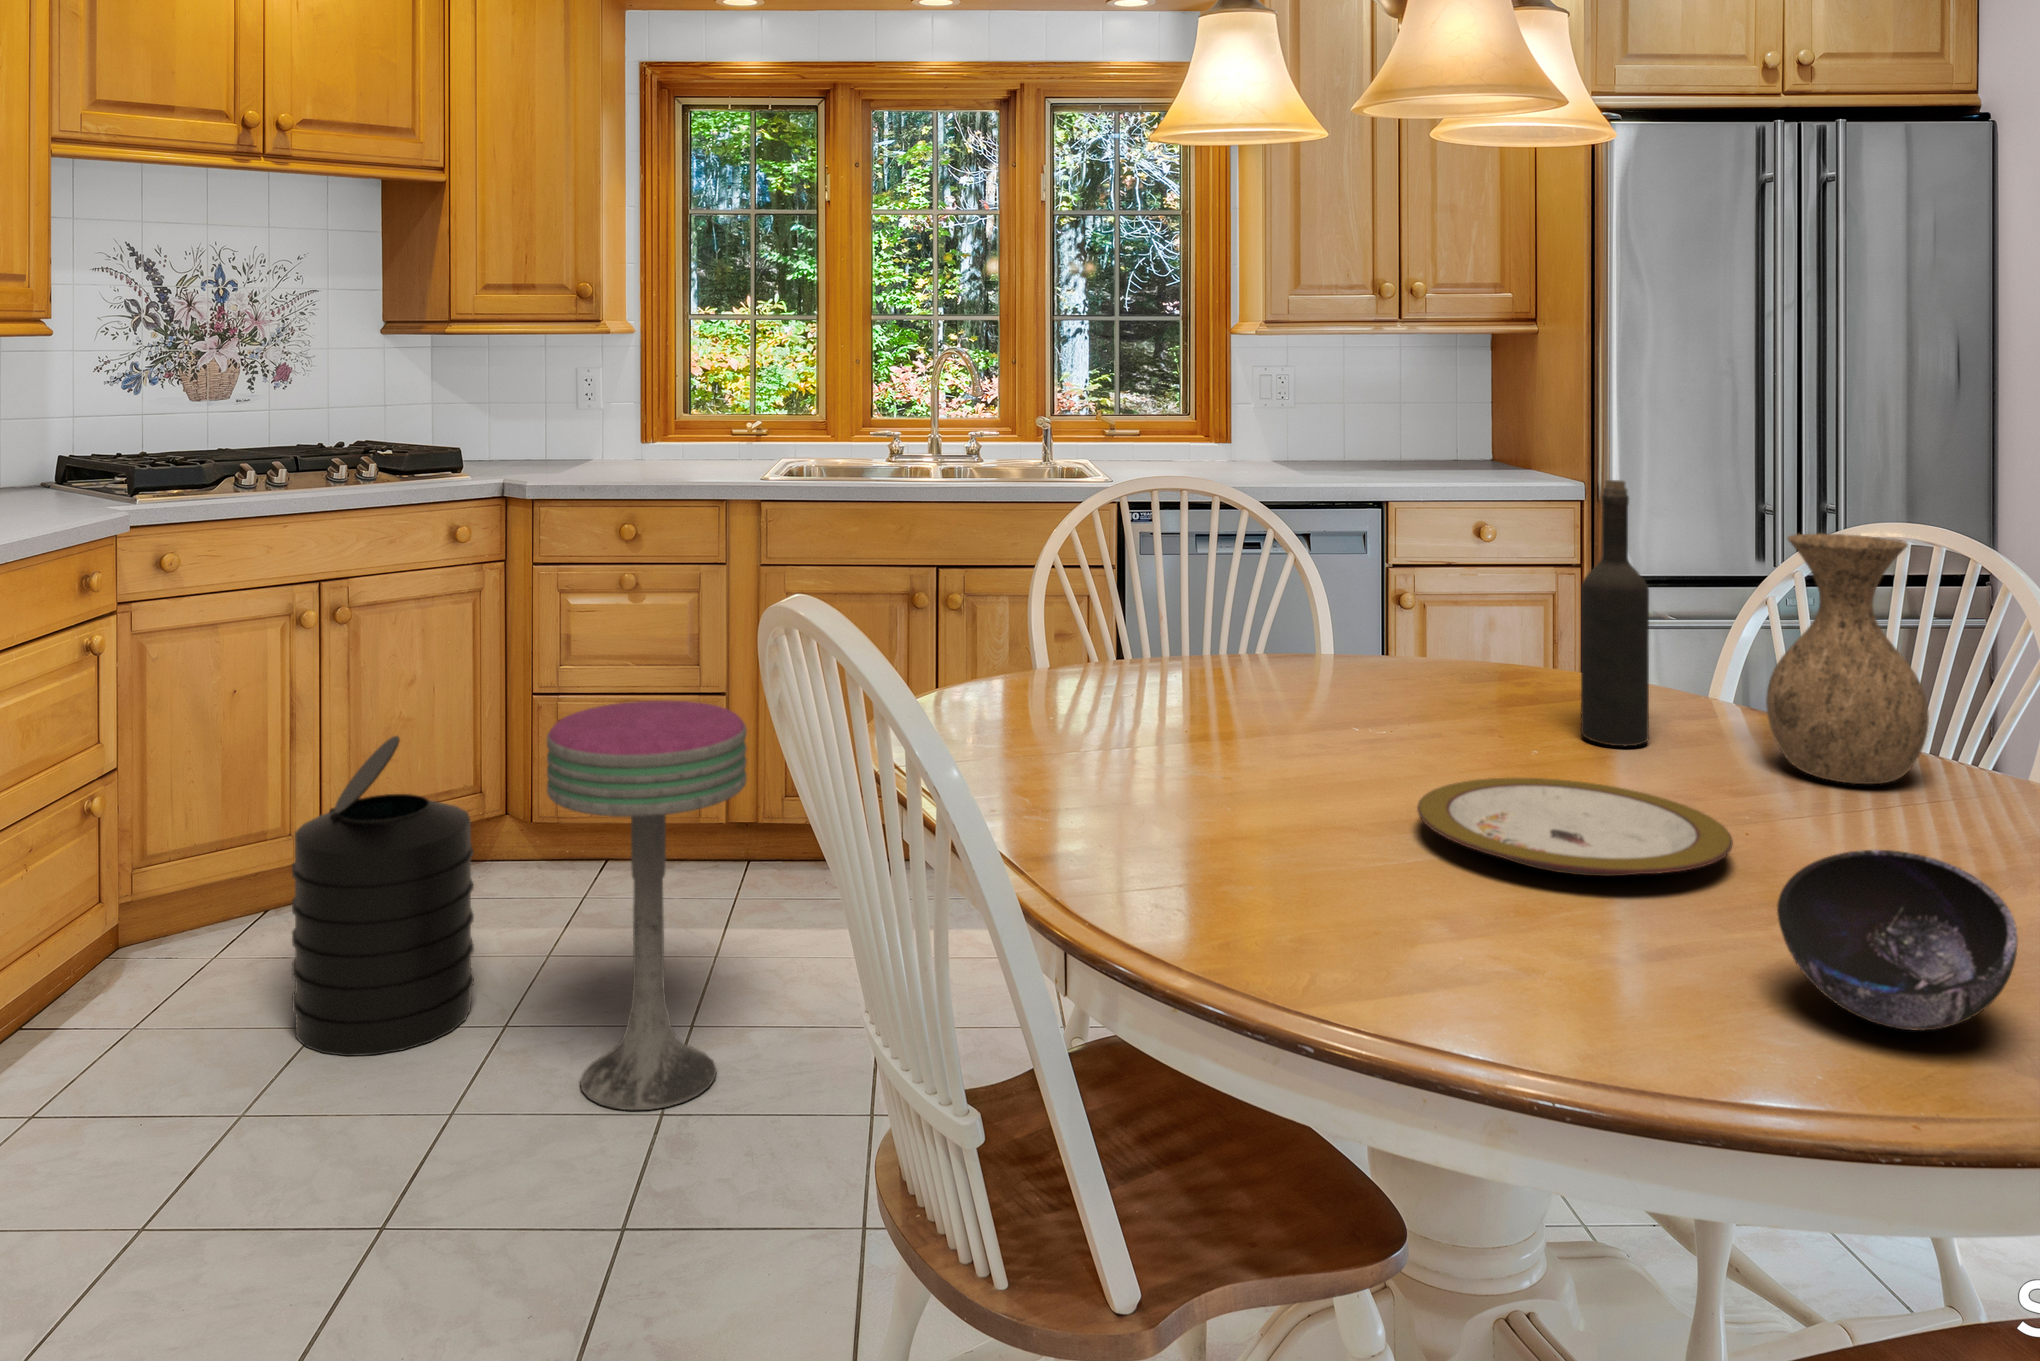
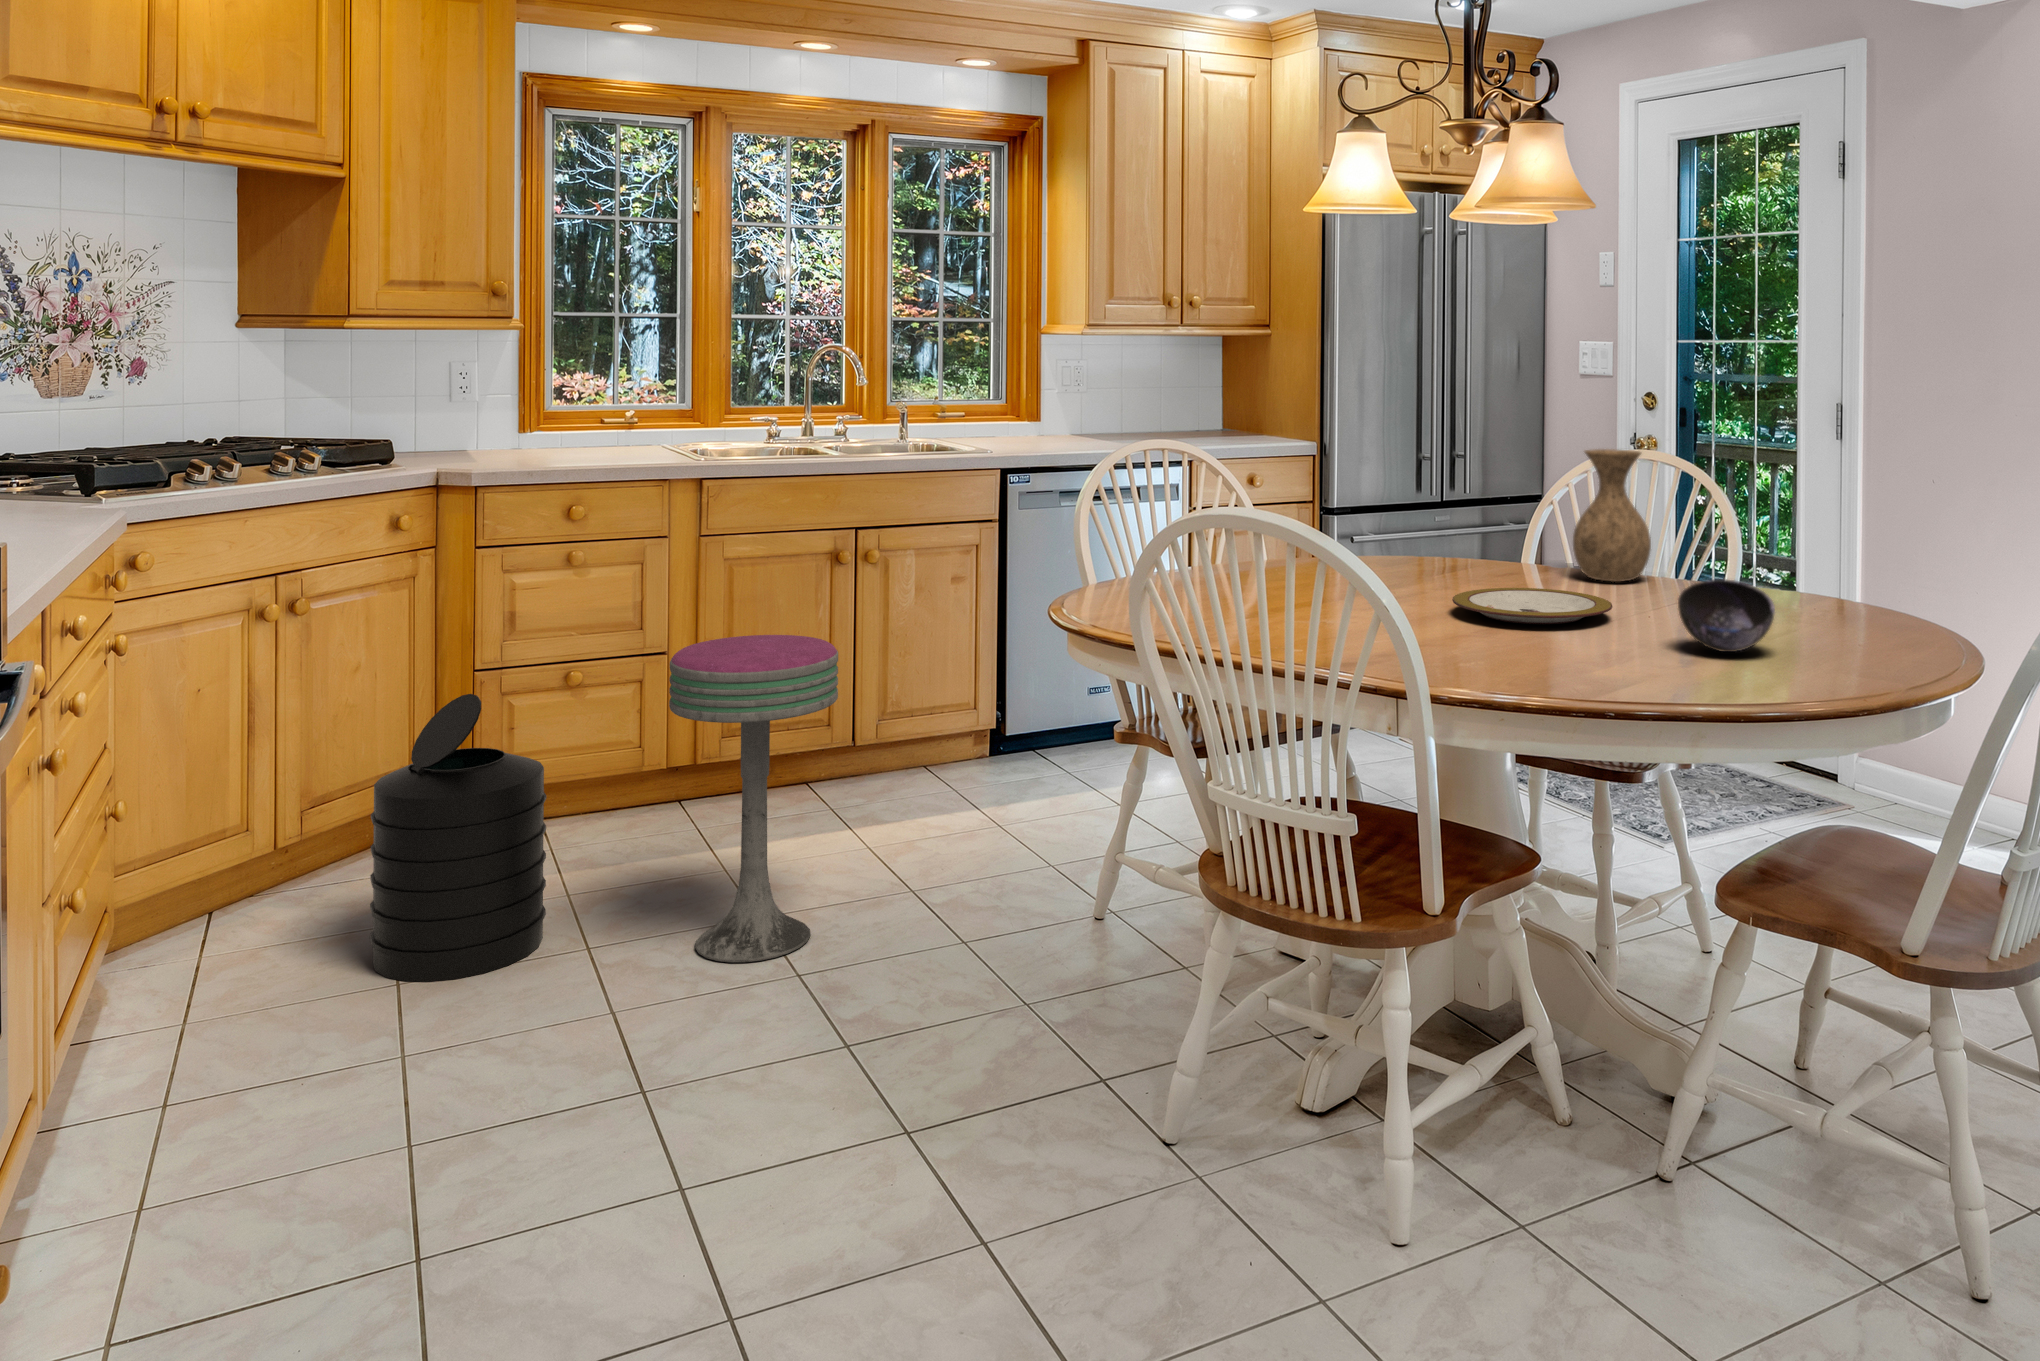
wine bottle: present [1581,480,1649,746] -> none [1472,424,1510,577]

